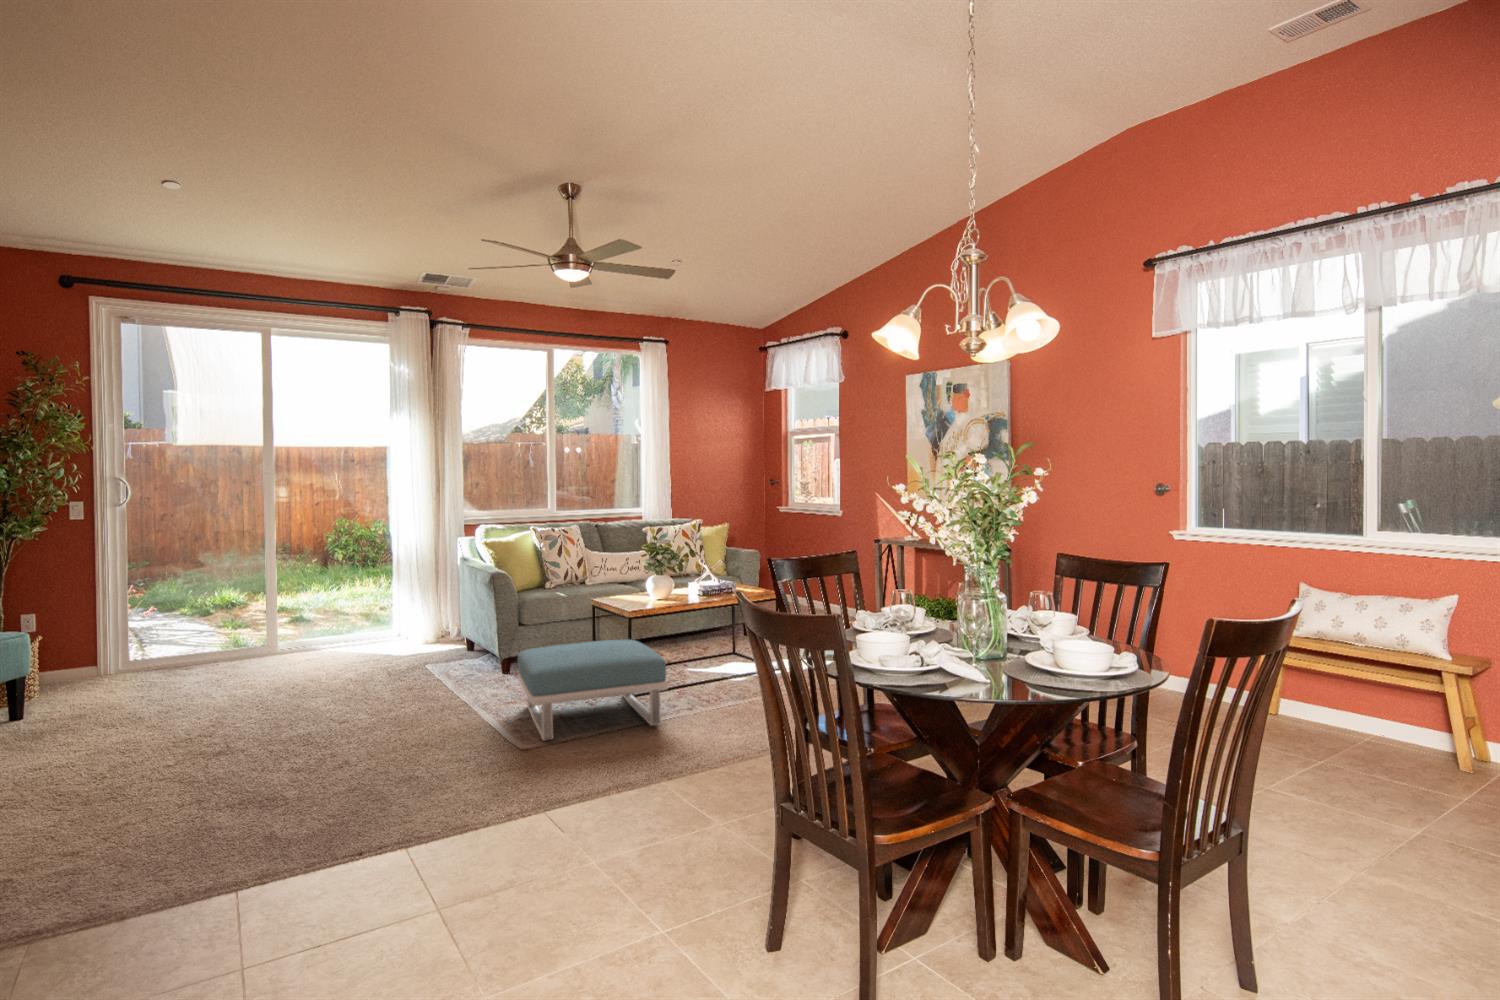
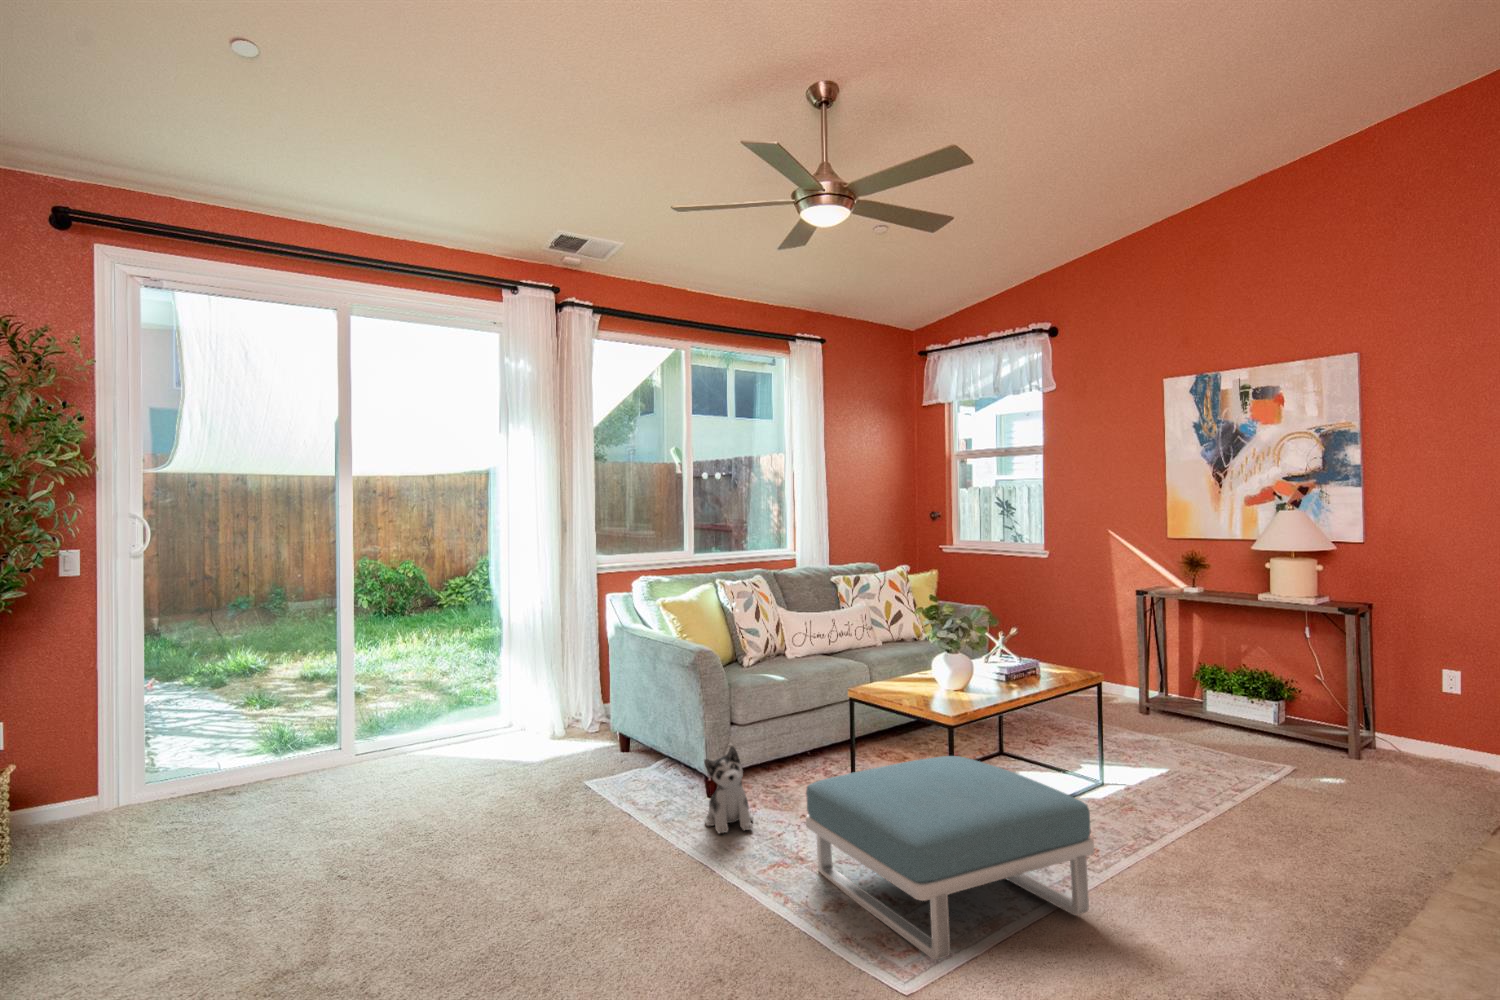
plush toy: none [479,634,516,690] -> present [704,746,753,833]

